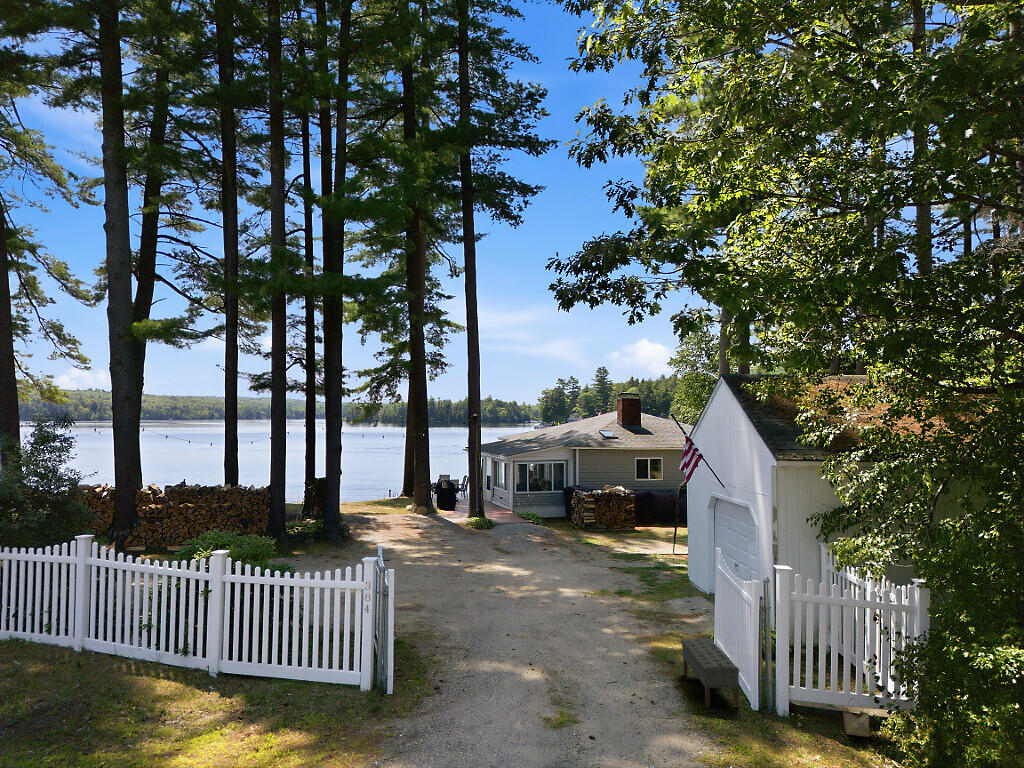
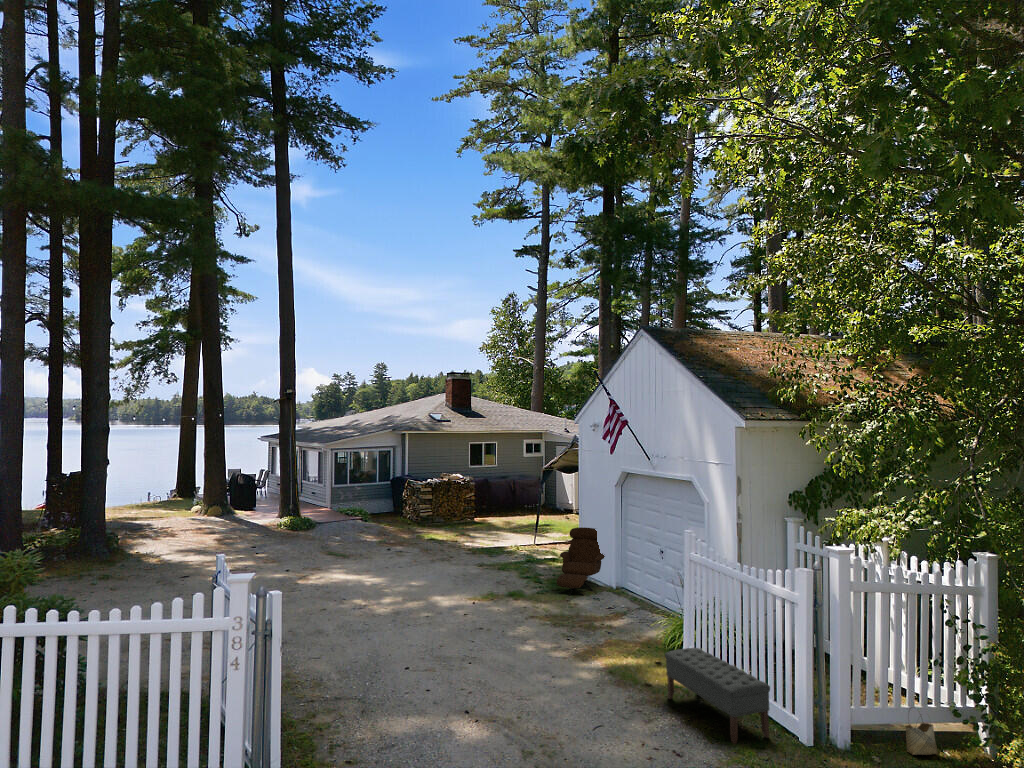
lounge chair: none [658,540,705,598] -> present [557,527,605,596]

